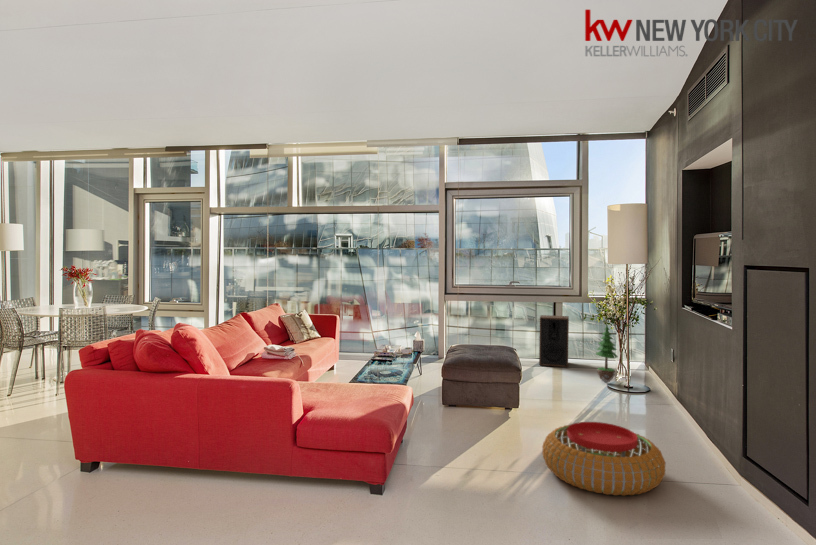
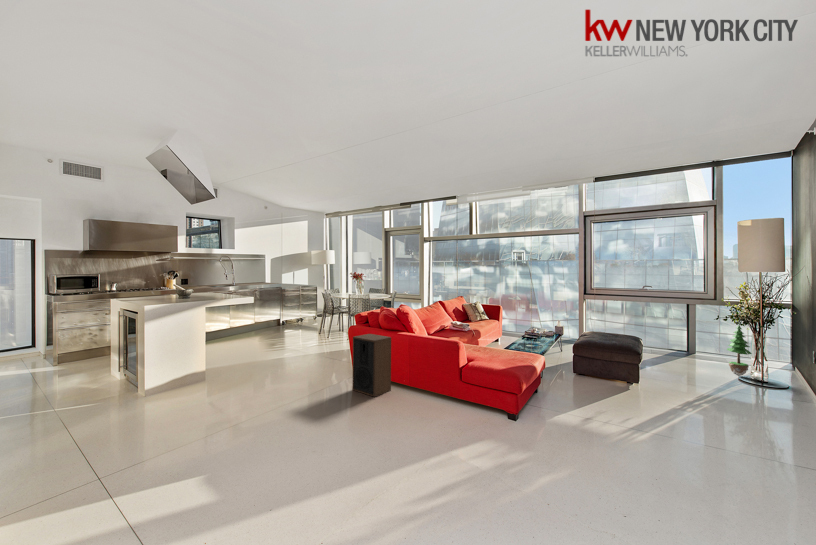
speaker: present [539,315,569,367] -> present [352,334,391,397]
pouf: present [542,422,665,496] -> none [646,396,766,457]

